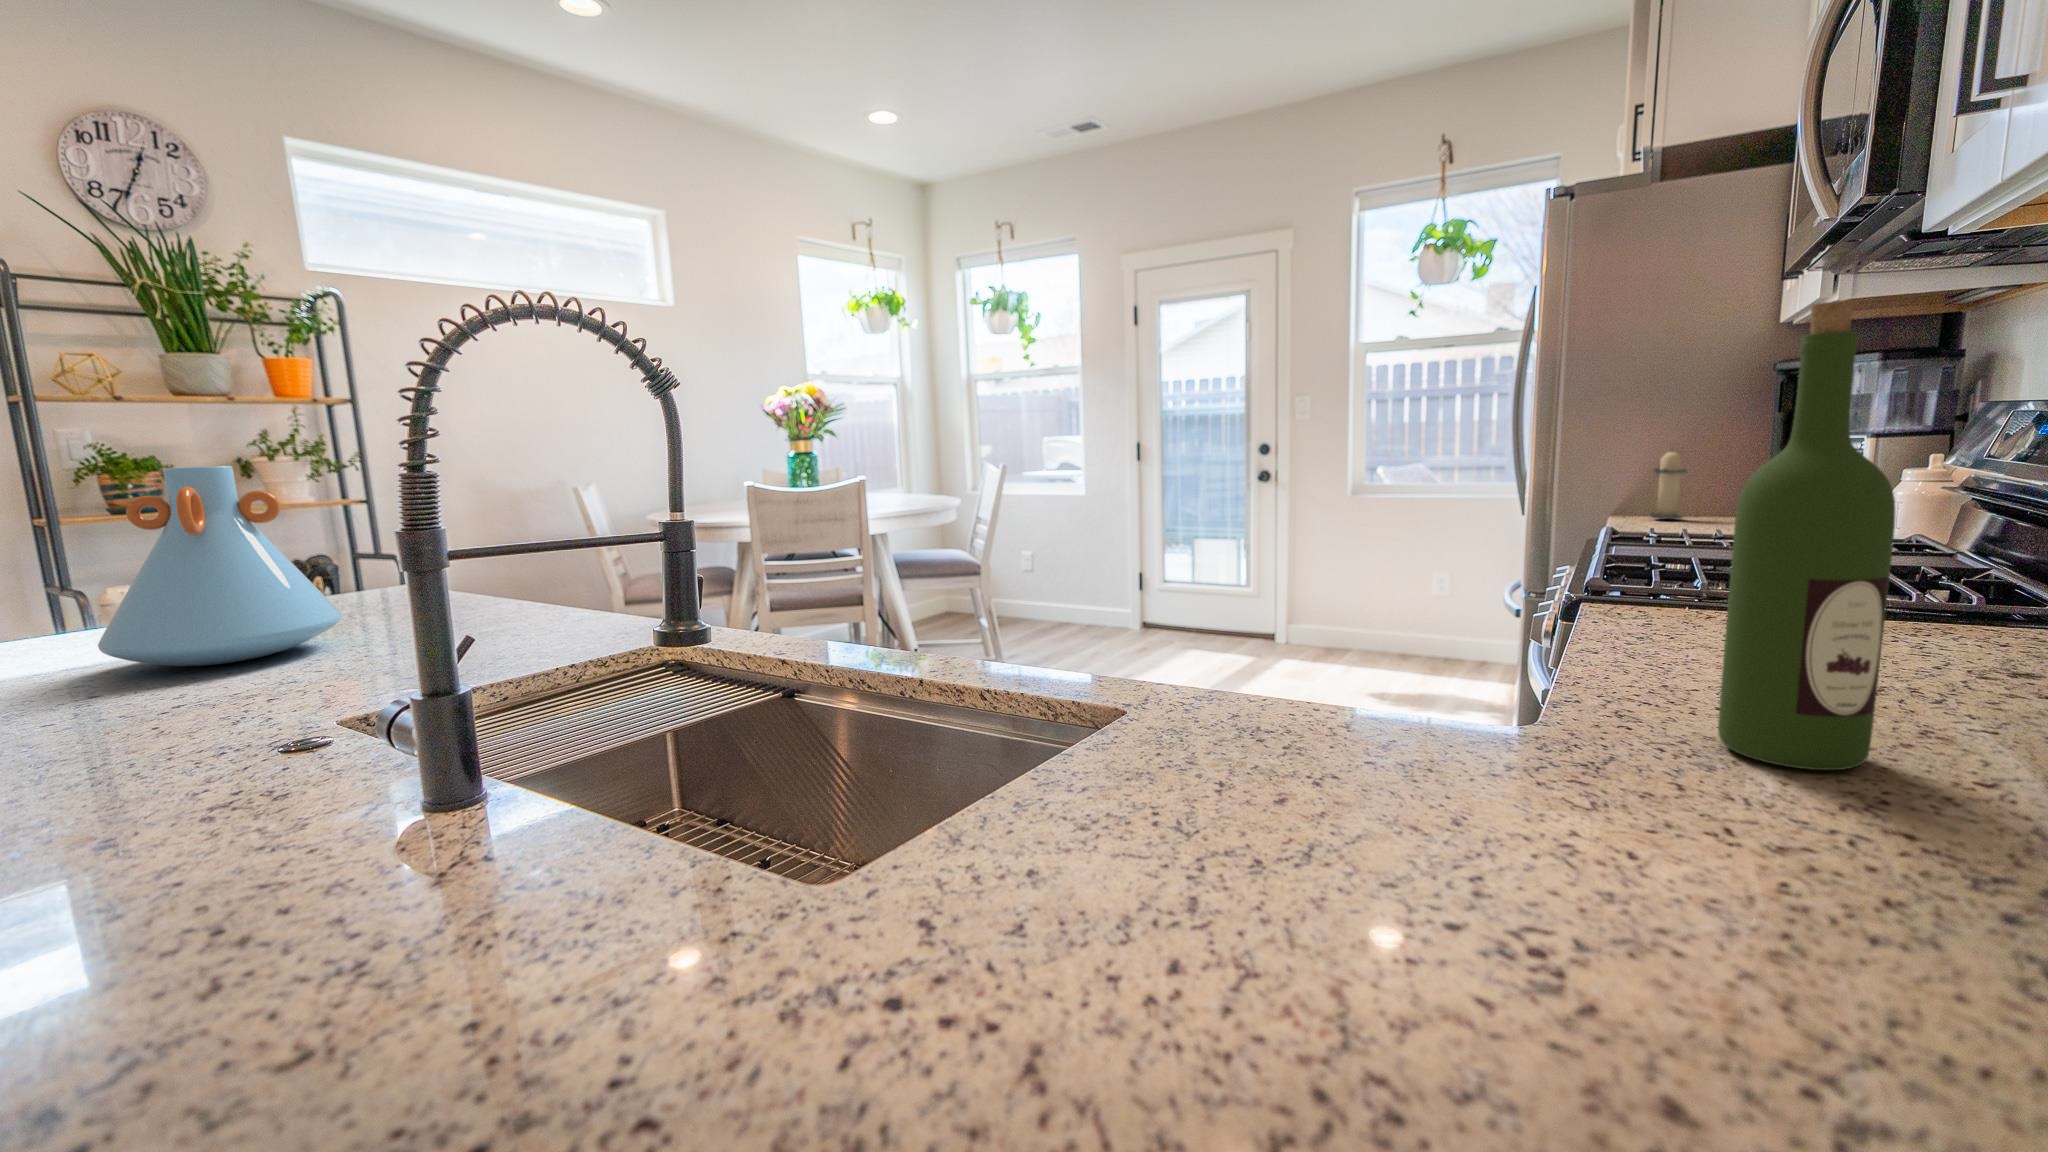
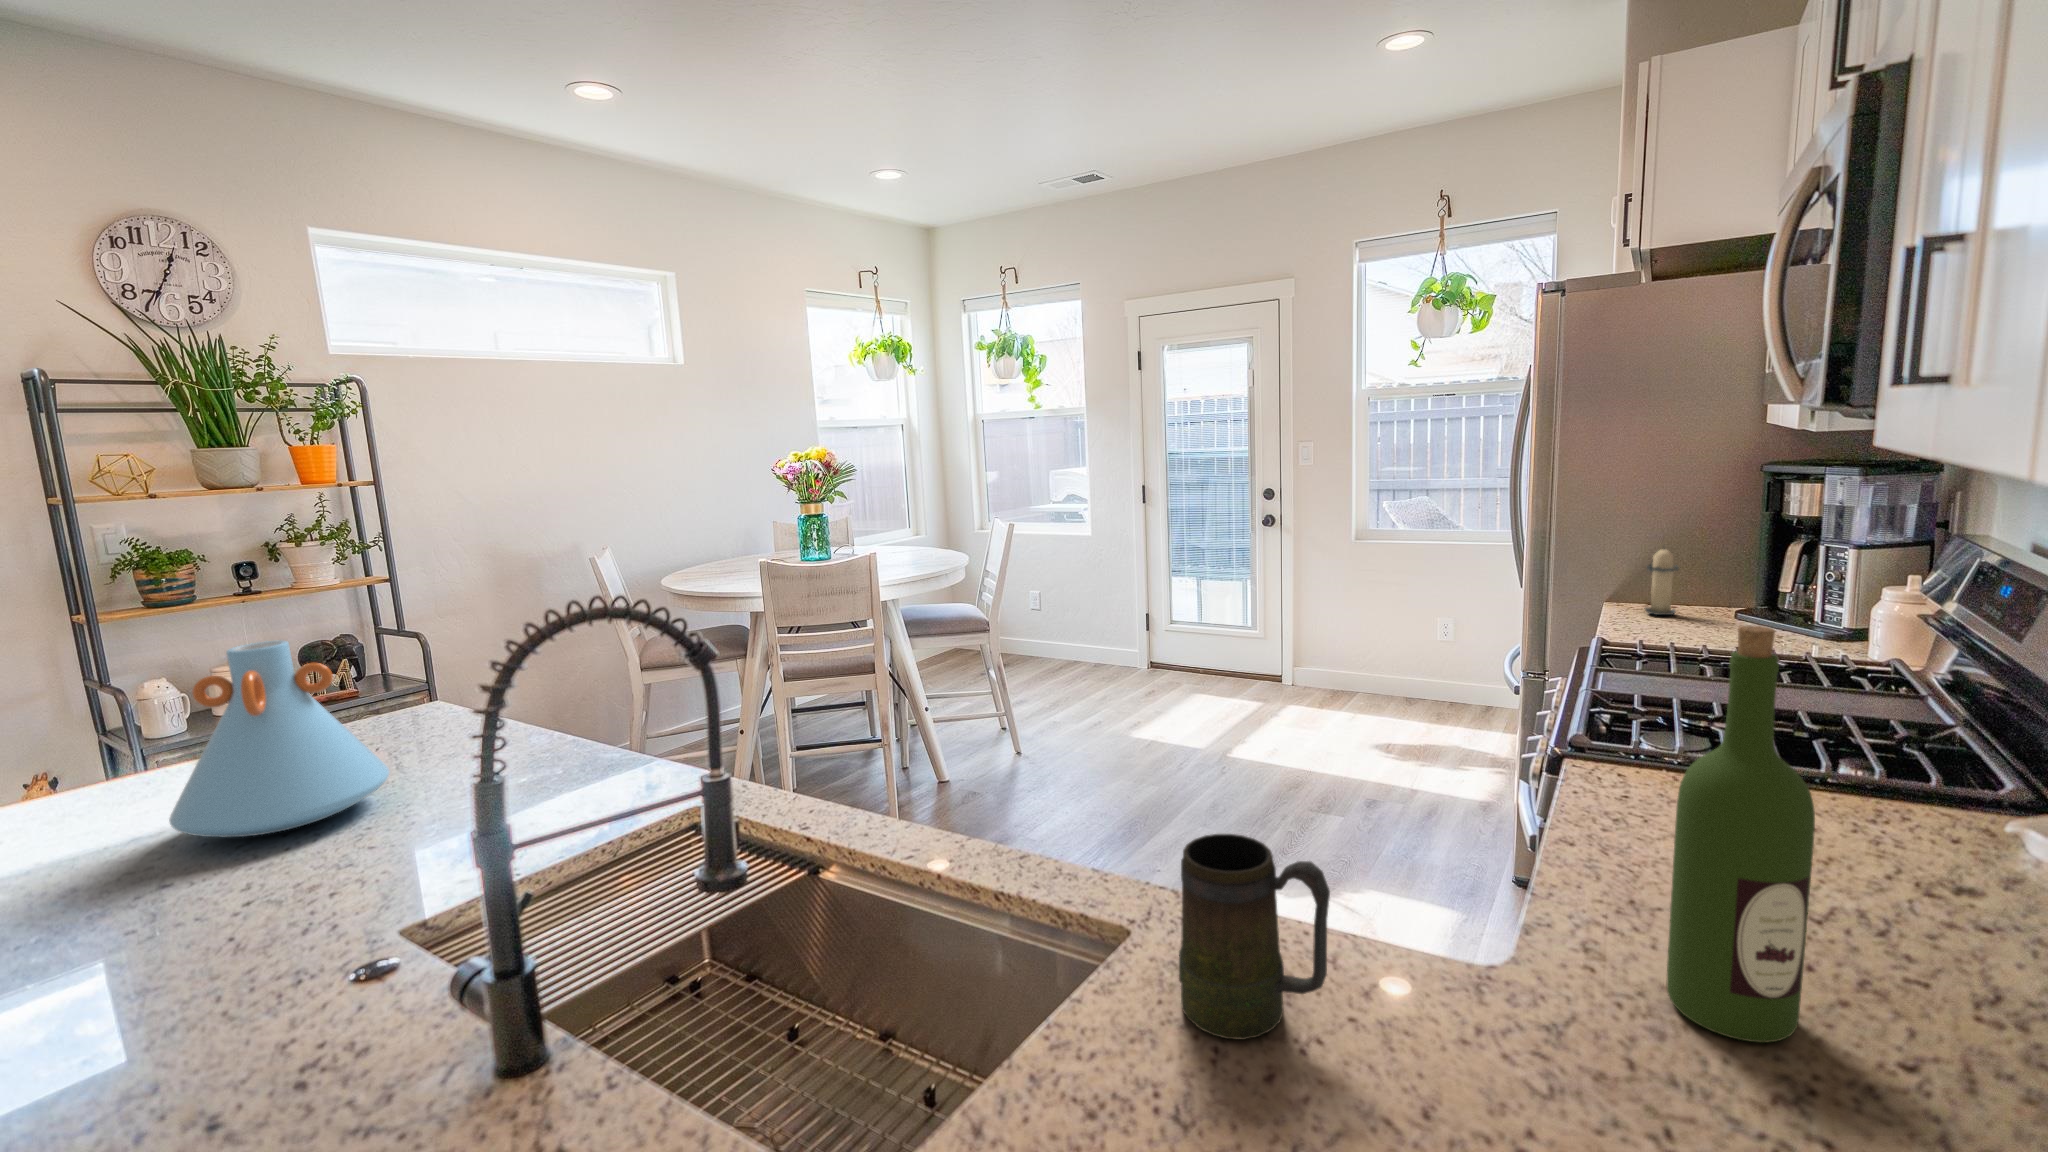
mug: none [1181,568,1352,777] -> present [1179,834,1330,1040]

